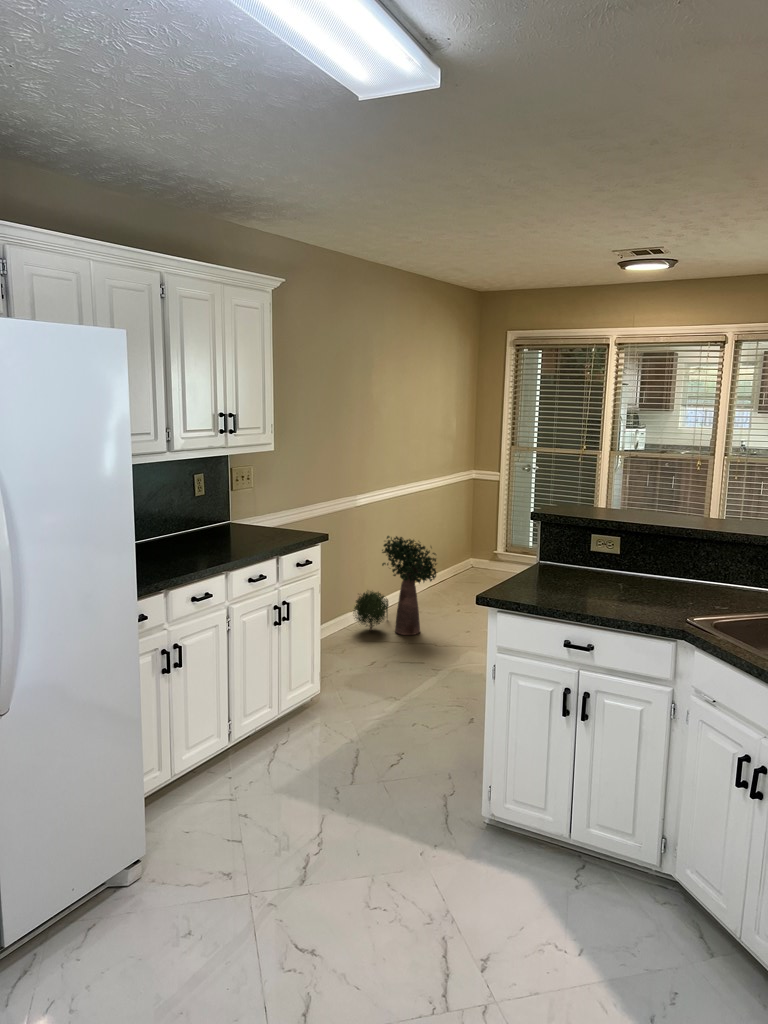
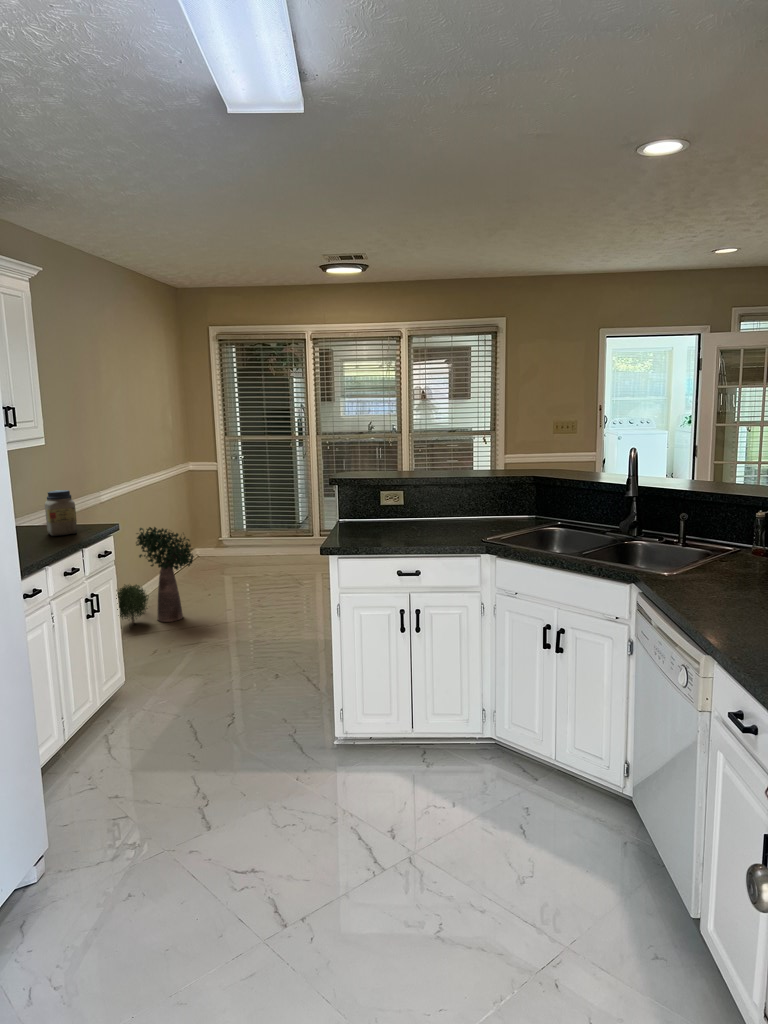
jar: none [255,496,281,540] -> present [45,490,77,536]

